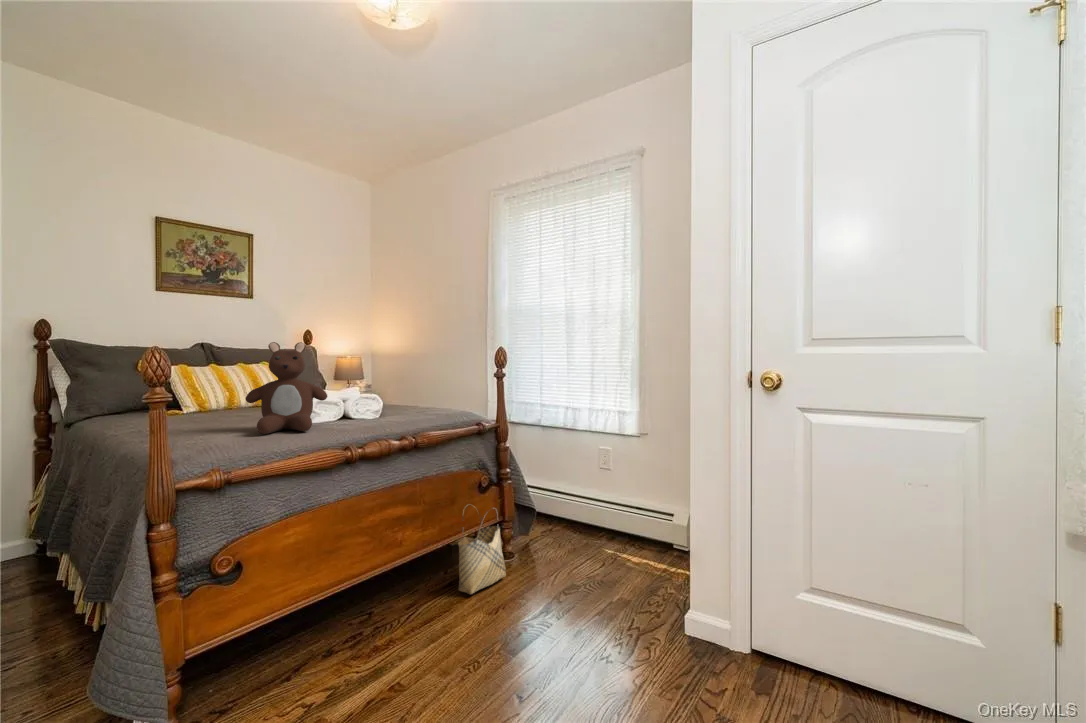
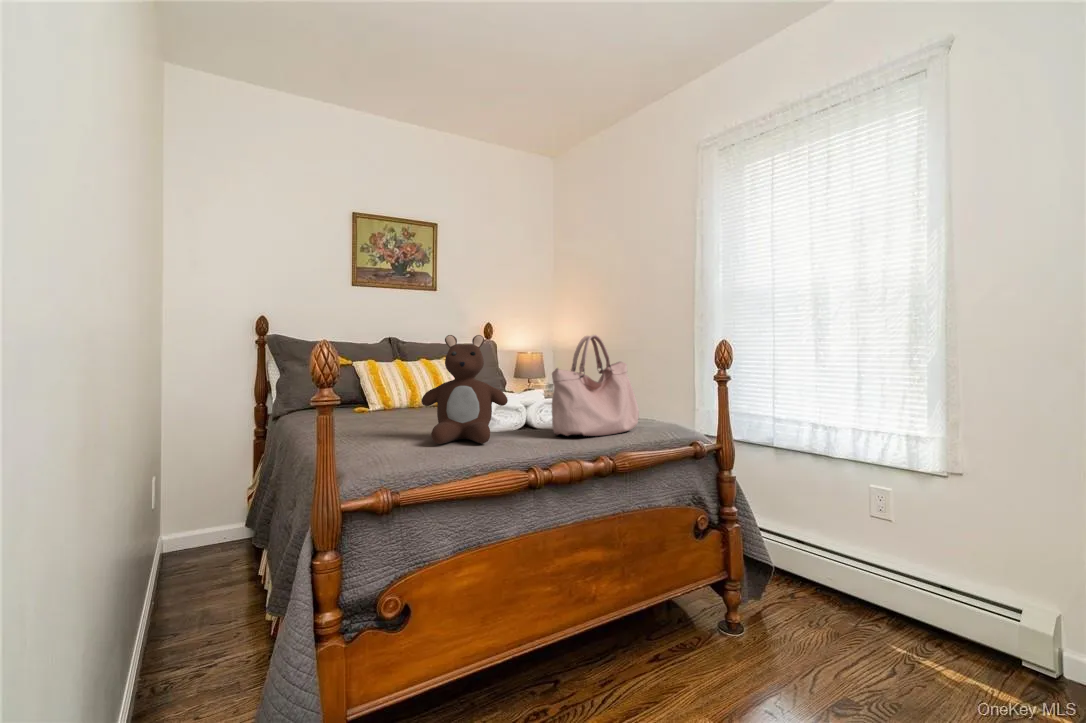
handbag: none [366,343,438,422] -> present [552,335,639,436]
woven basket: present [458,504,506,594] -> none [669,553,736,683]

